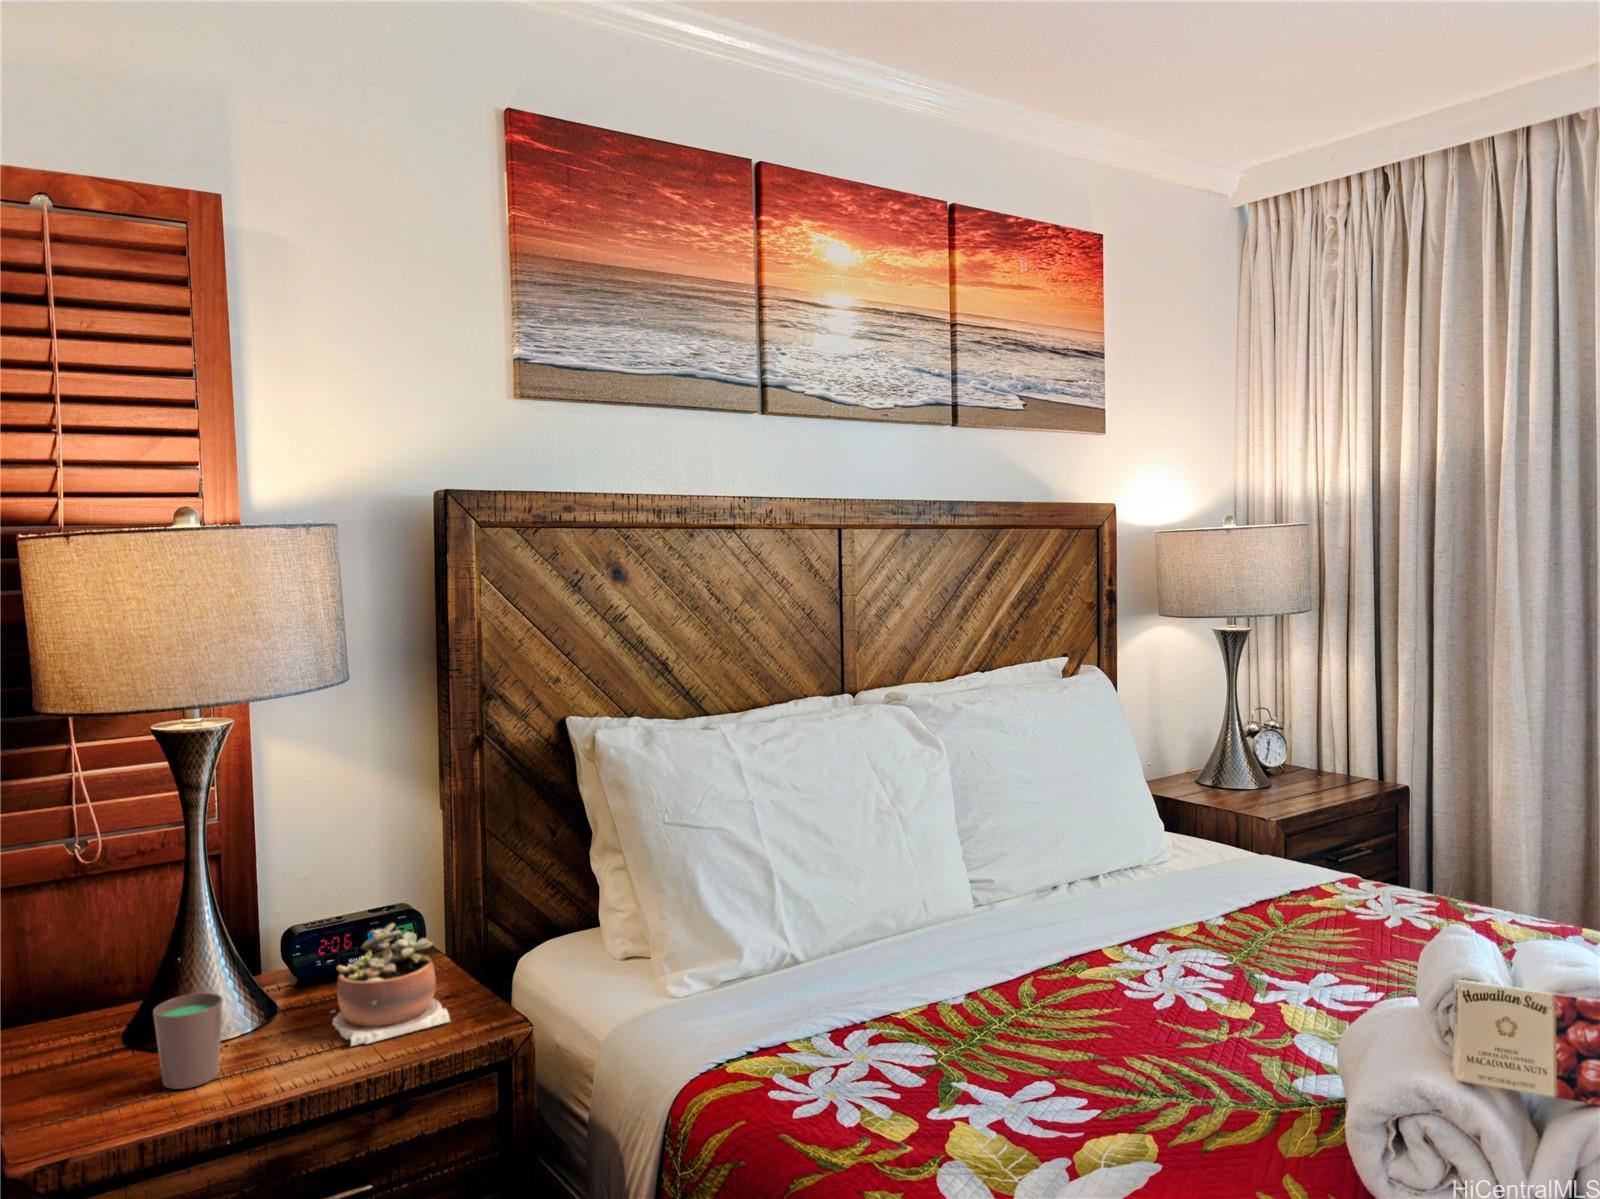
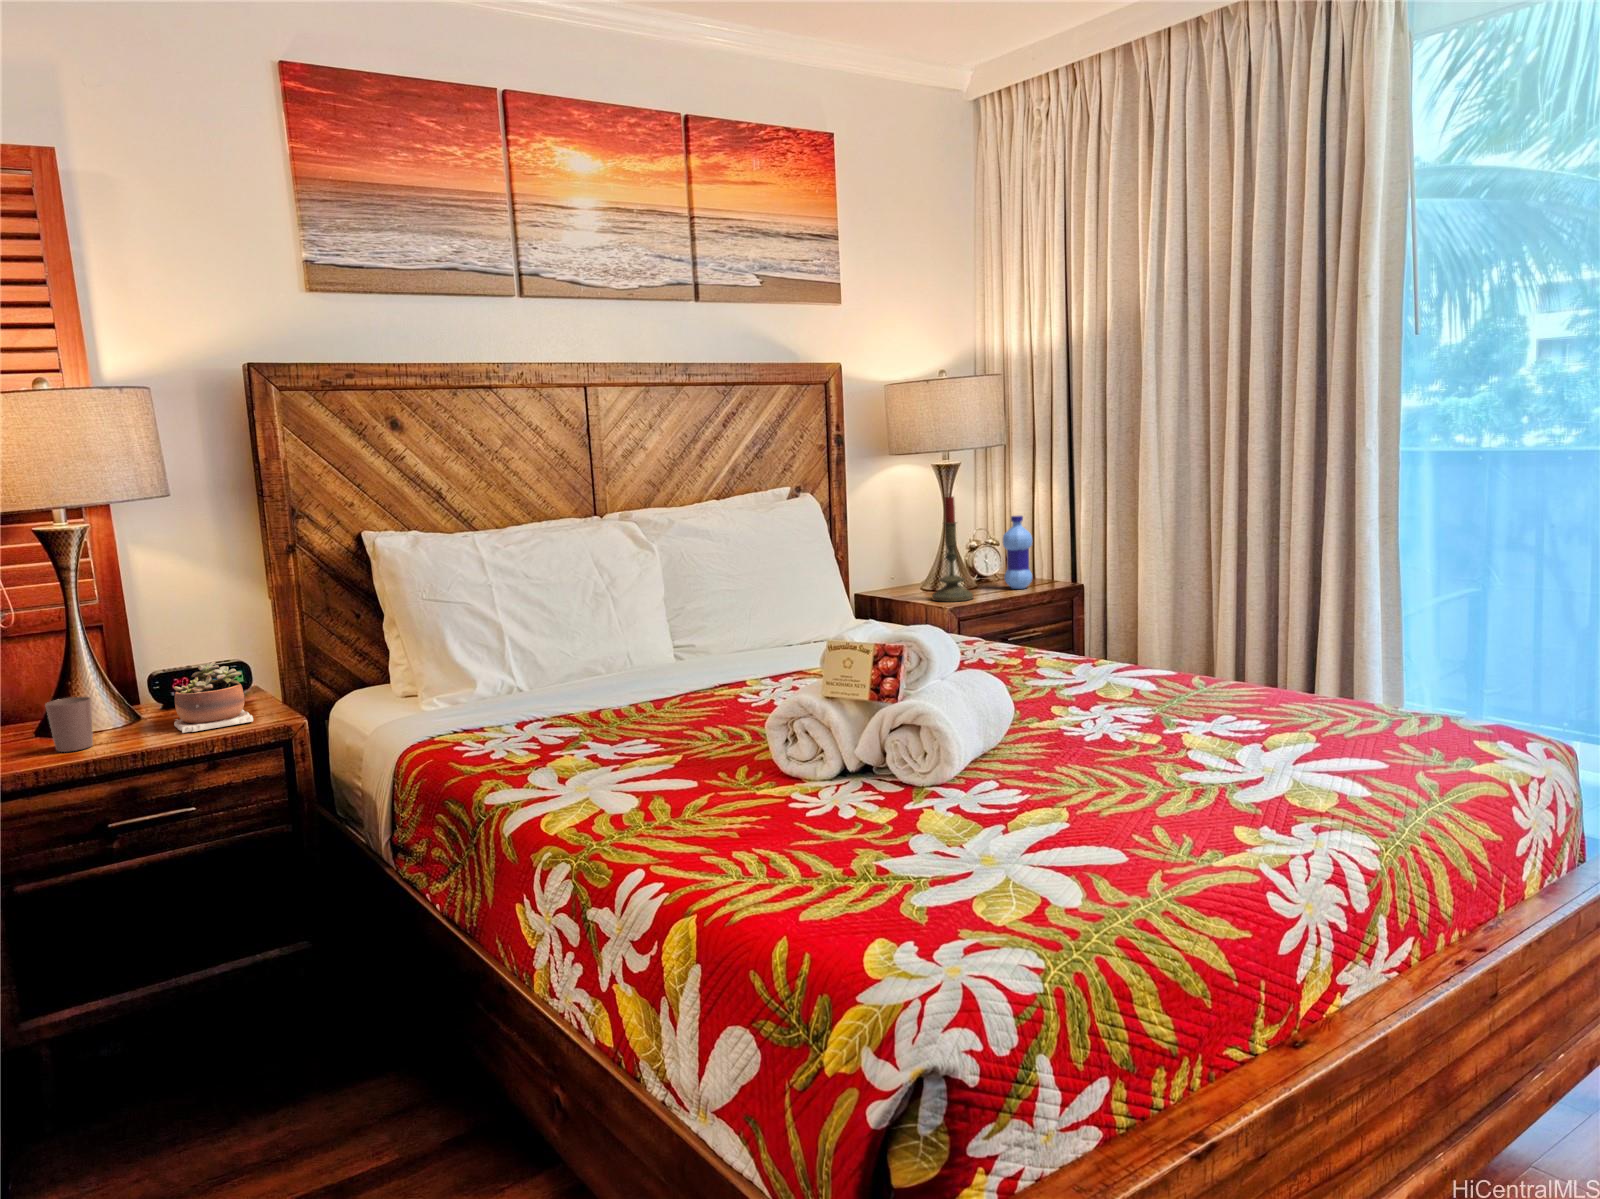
candle: none [1231,669,1287,807] -> present [932,496,974,602]
water bottle: none [1302,696,1343,787] -> present [1003,516,1032,589]

